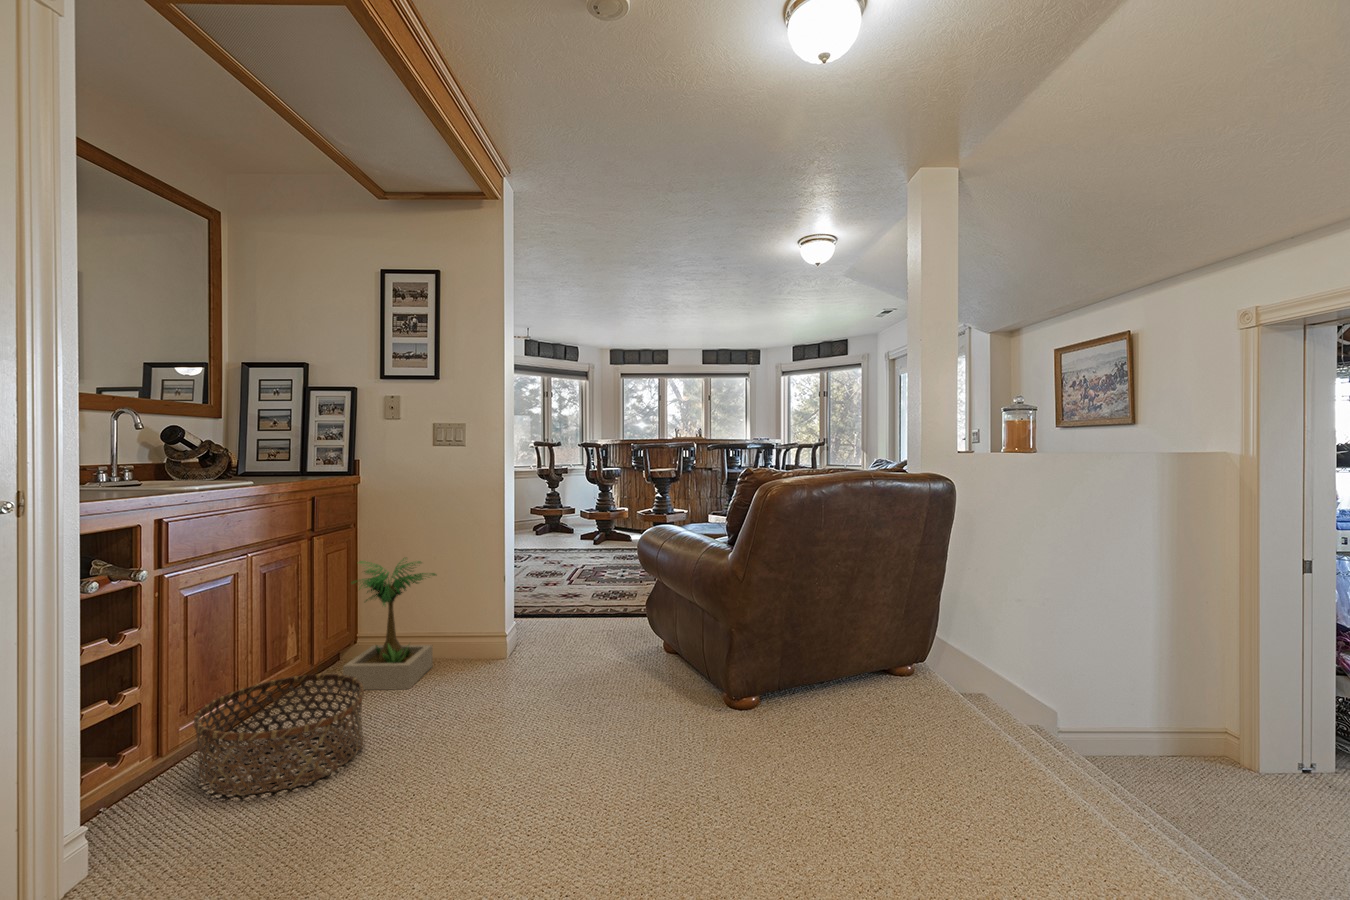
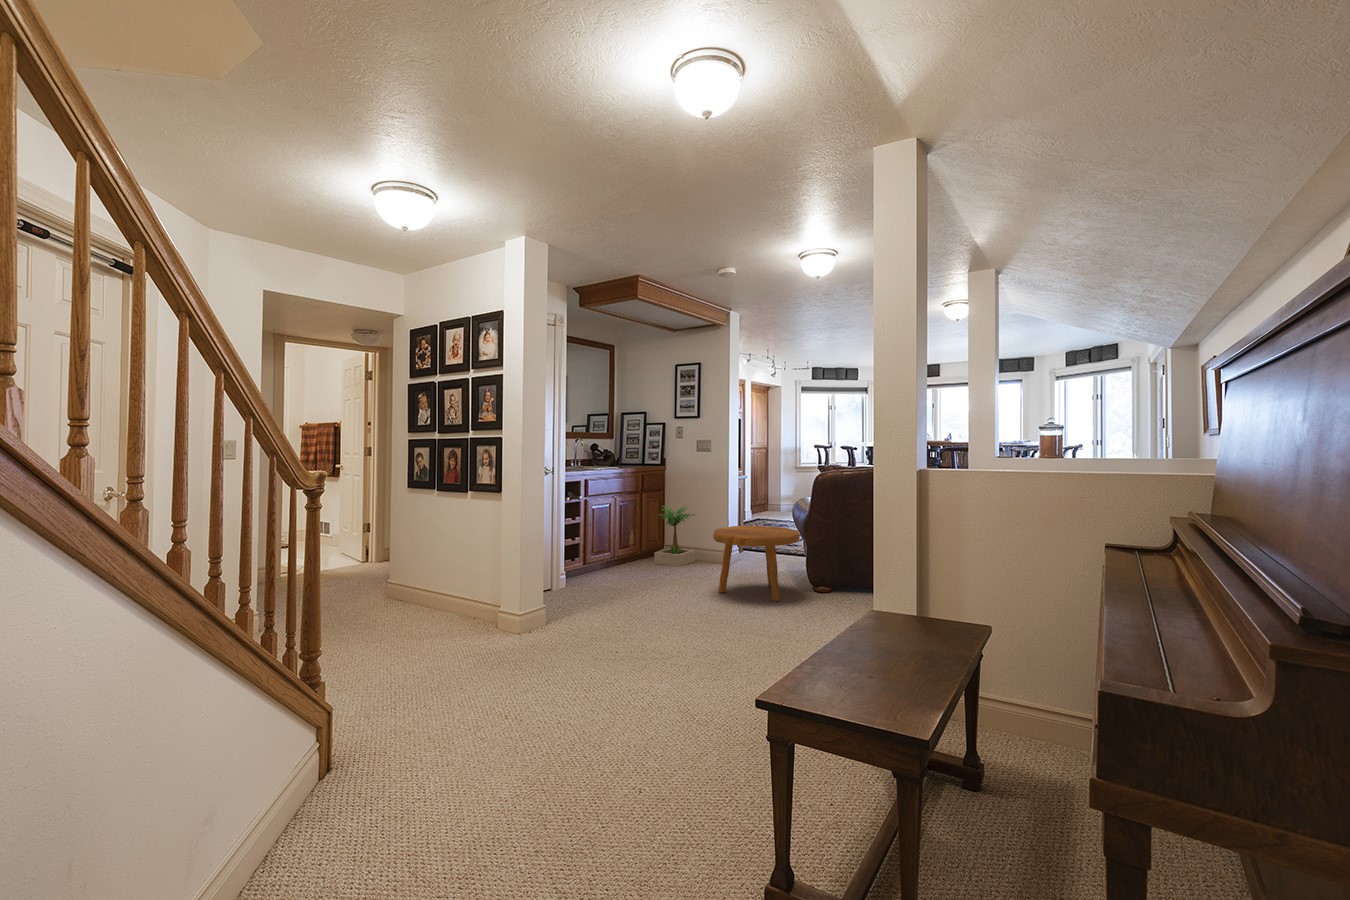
footstool: none [556,594,745,773] -> present [713,525,799,601]
basket: present [194,673,364,796] -> none [595,548,652,582]

